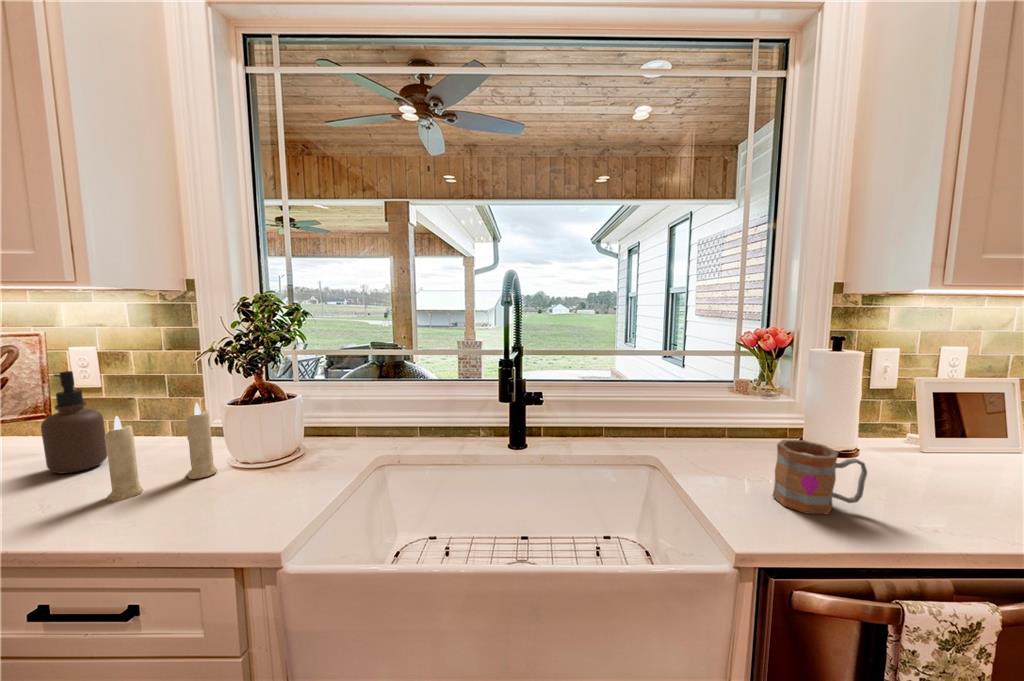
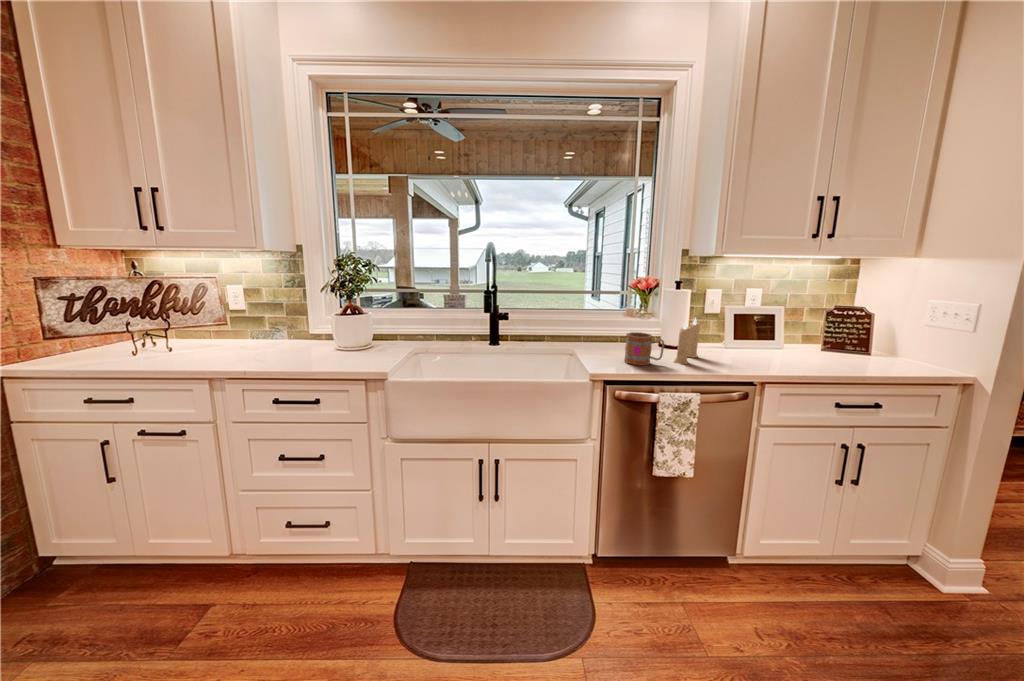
soap dispenser: present [41,371,107,473] -> none [233,297,264,353]
candle: present [105,403,218,501] -> present [674,318,700,364]

